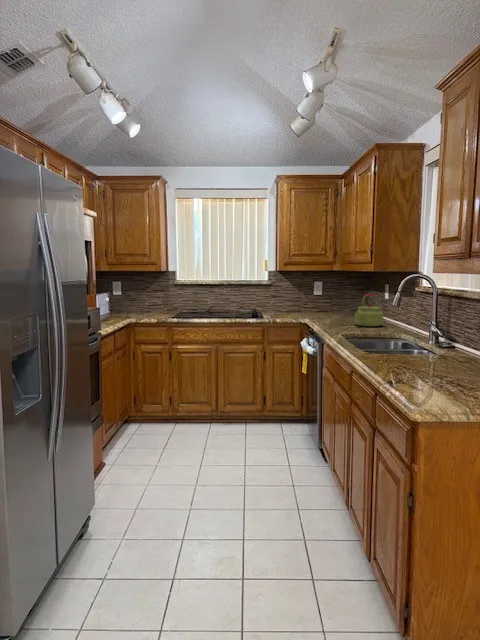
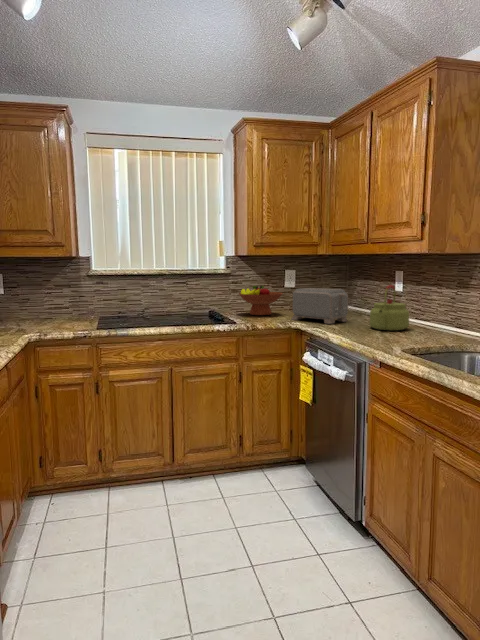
fruit bowl: none [276,293,309,315] -> present [239,286,283,315]
toaster: none [309,295,349,321] -> present [292,288,348,324]

